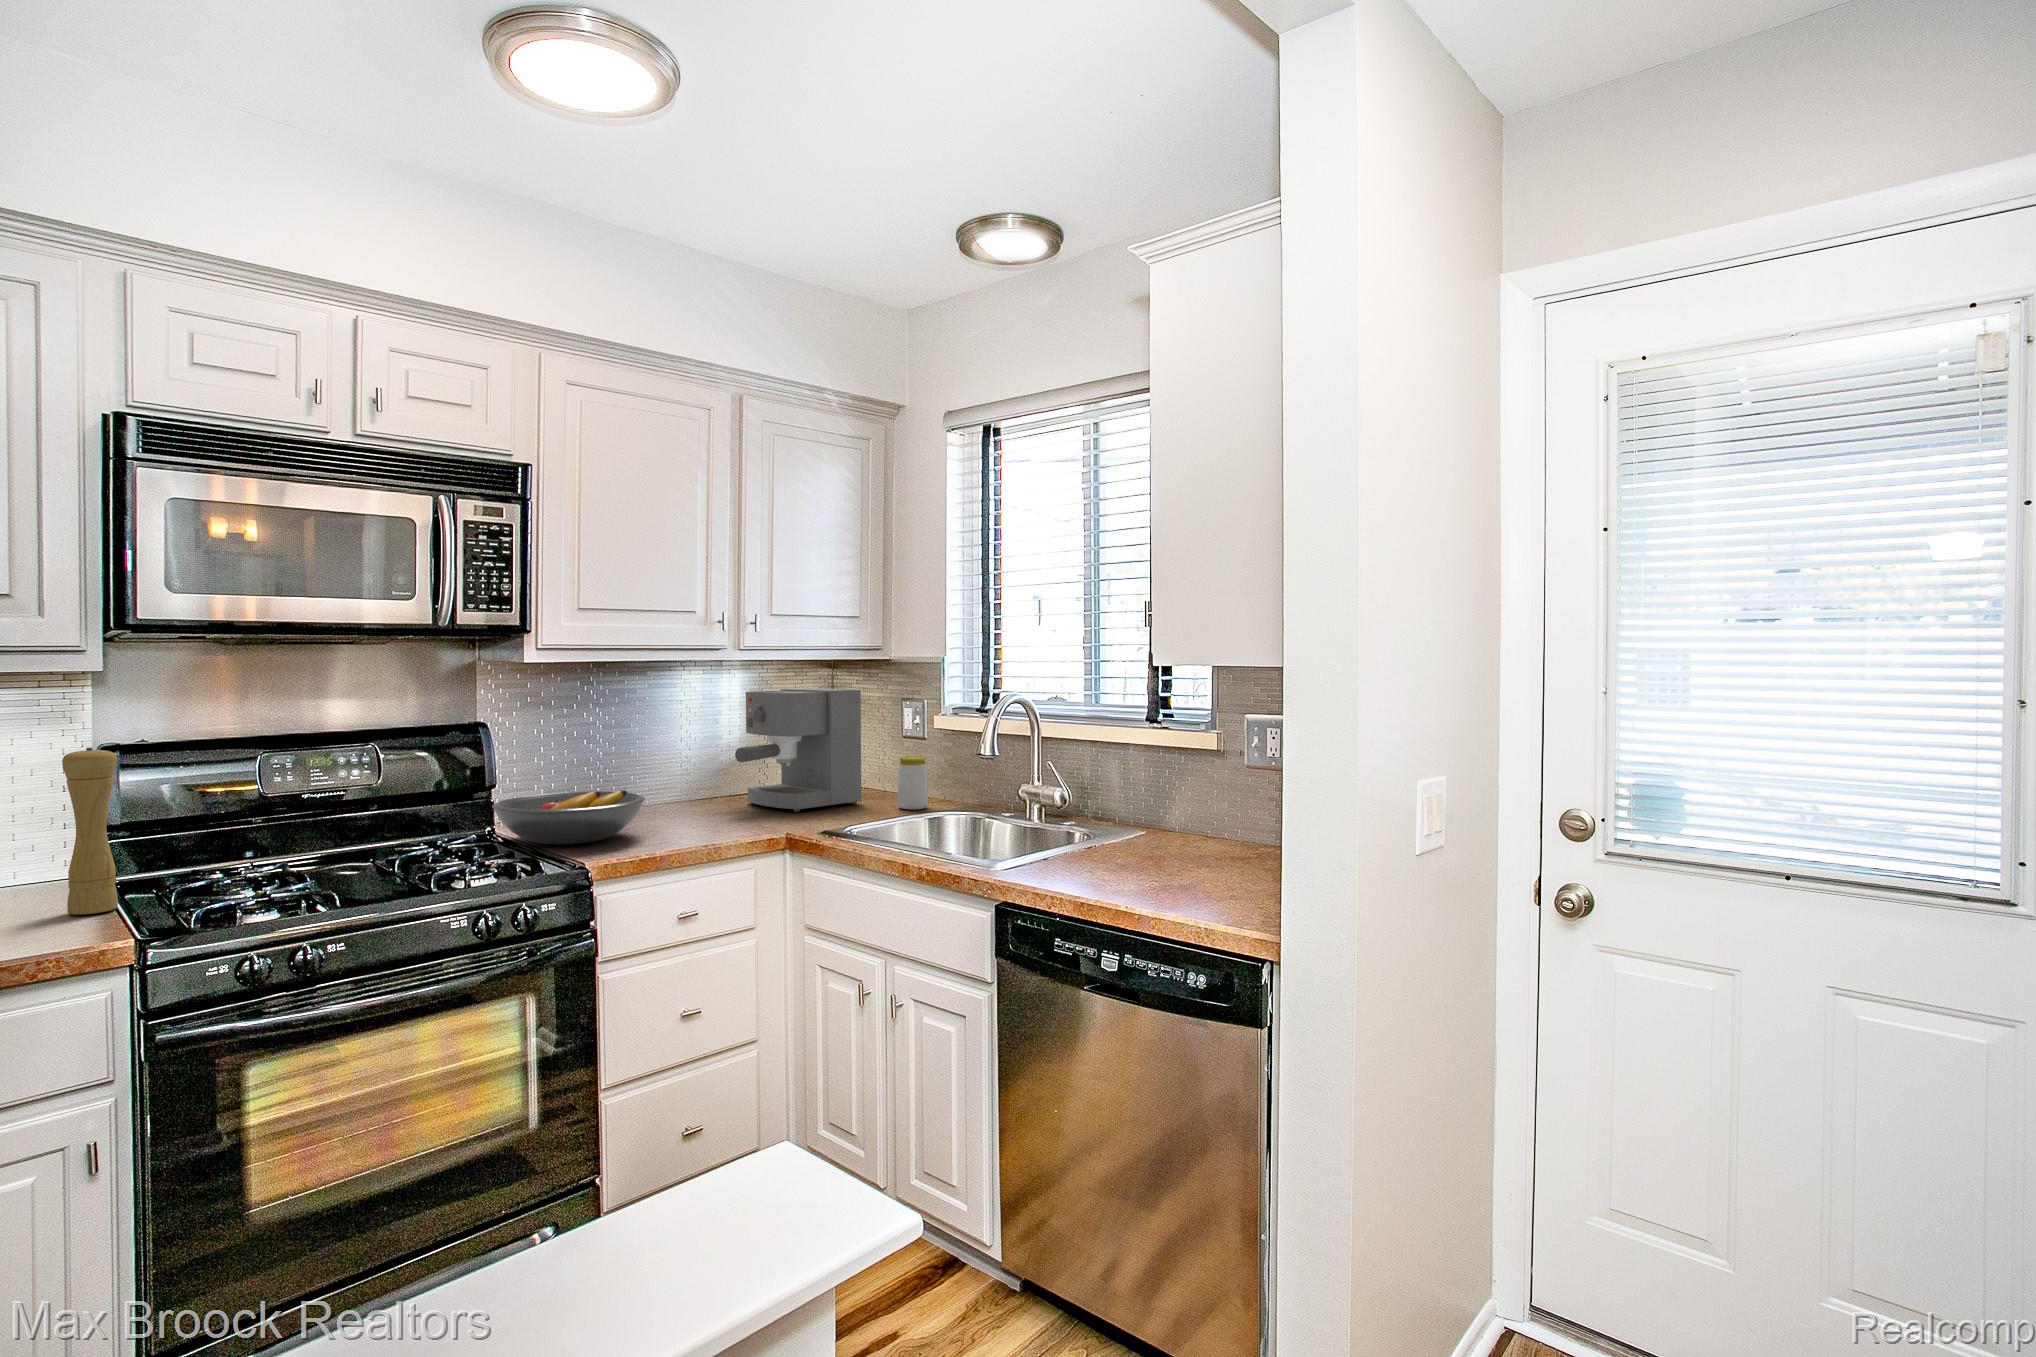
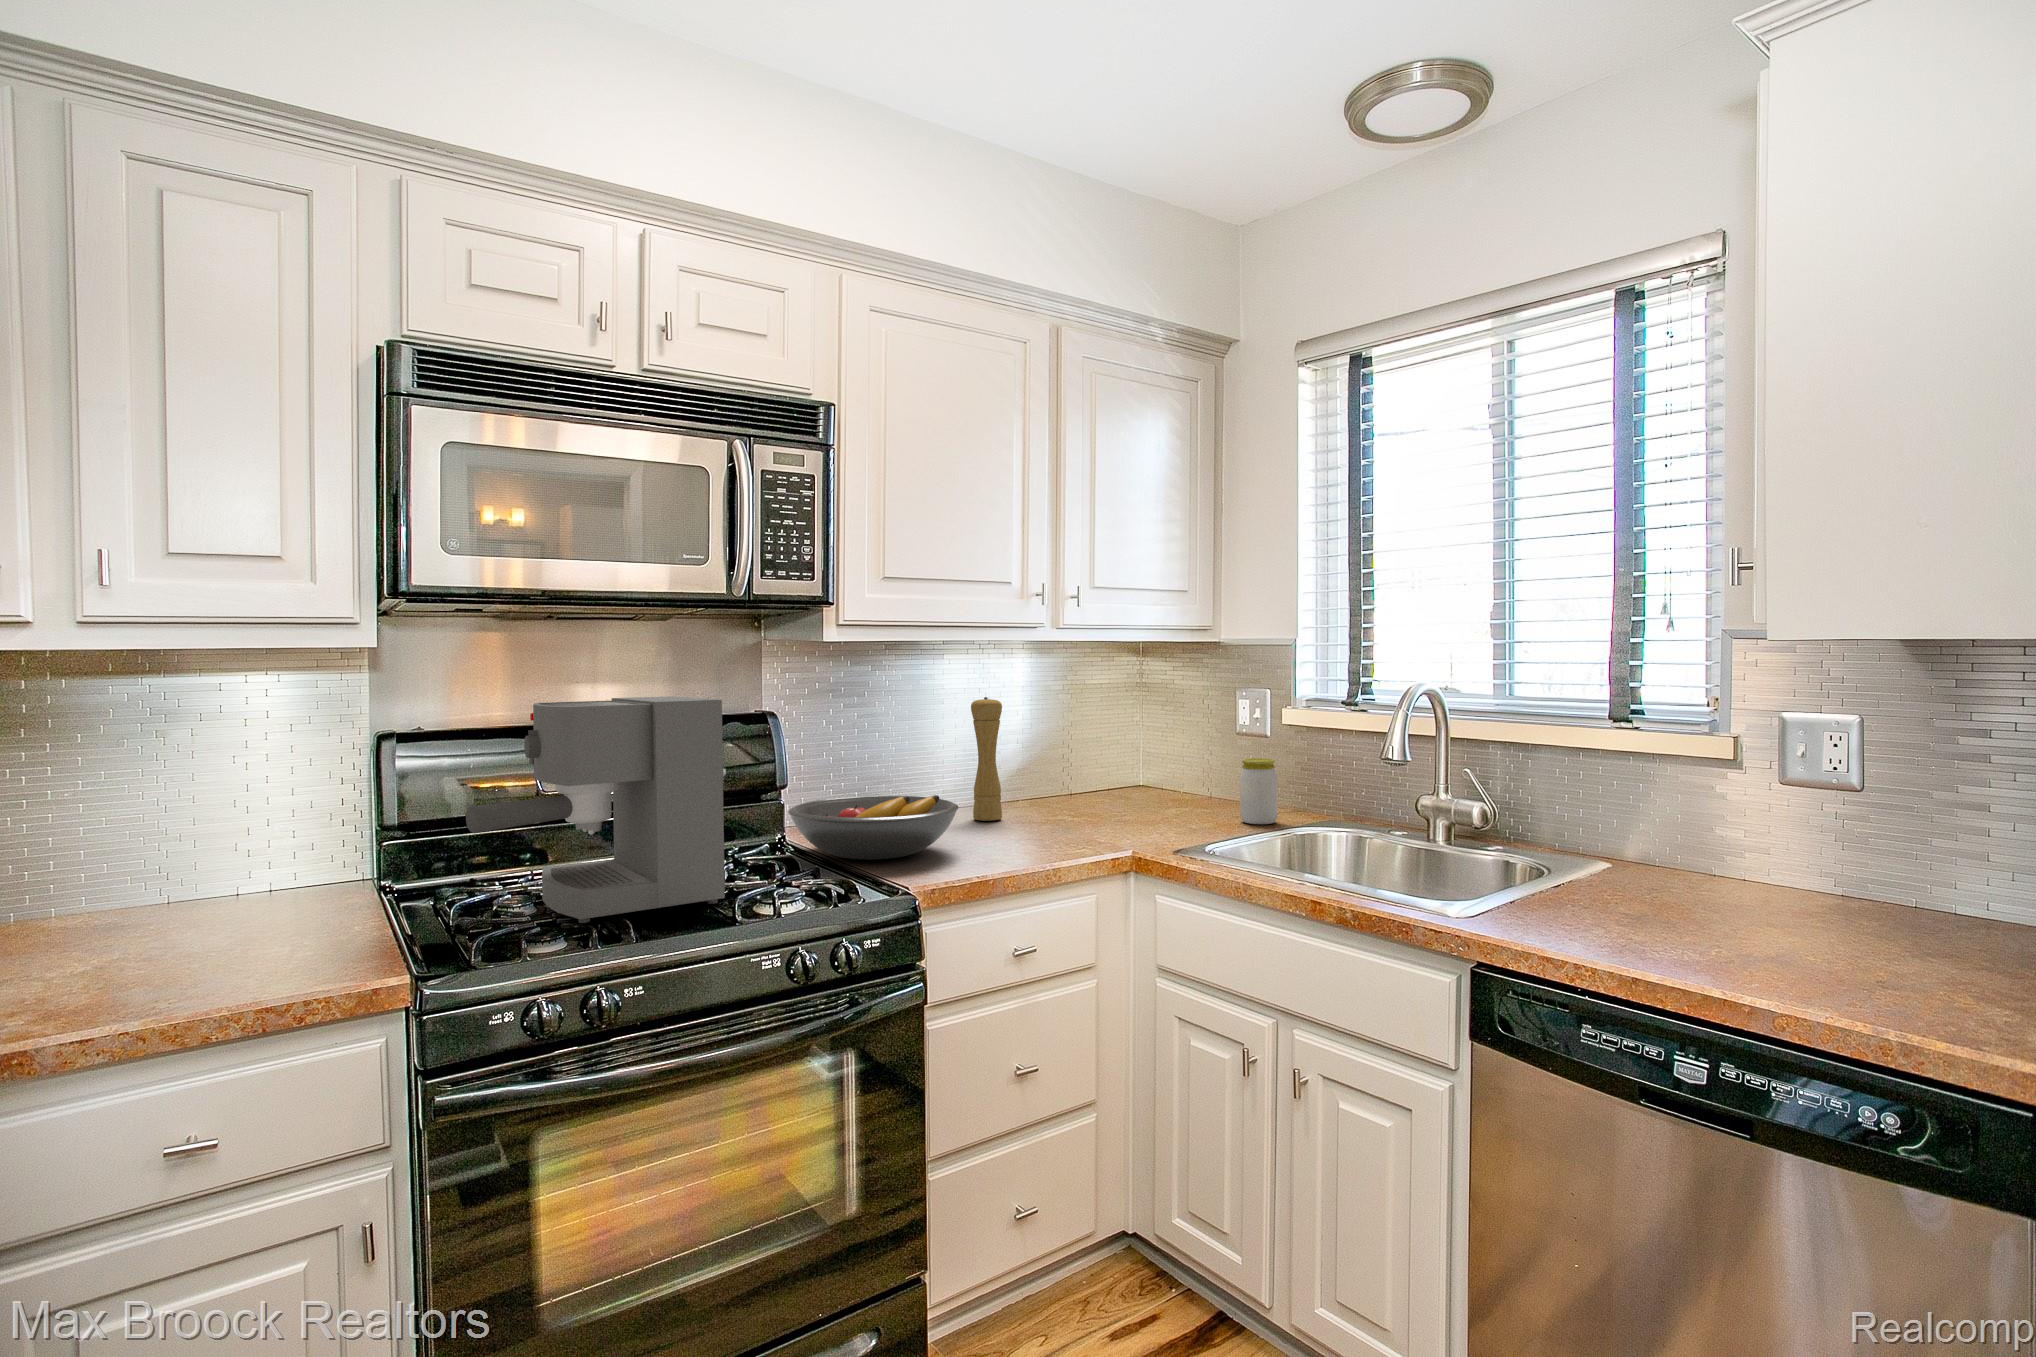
coffee maker: present [735,688,861,812] -> present [466,696,725,923]
pepper mill: present [62,748,118,915] -> present [971,697,1002,821]

